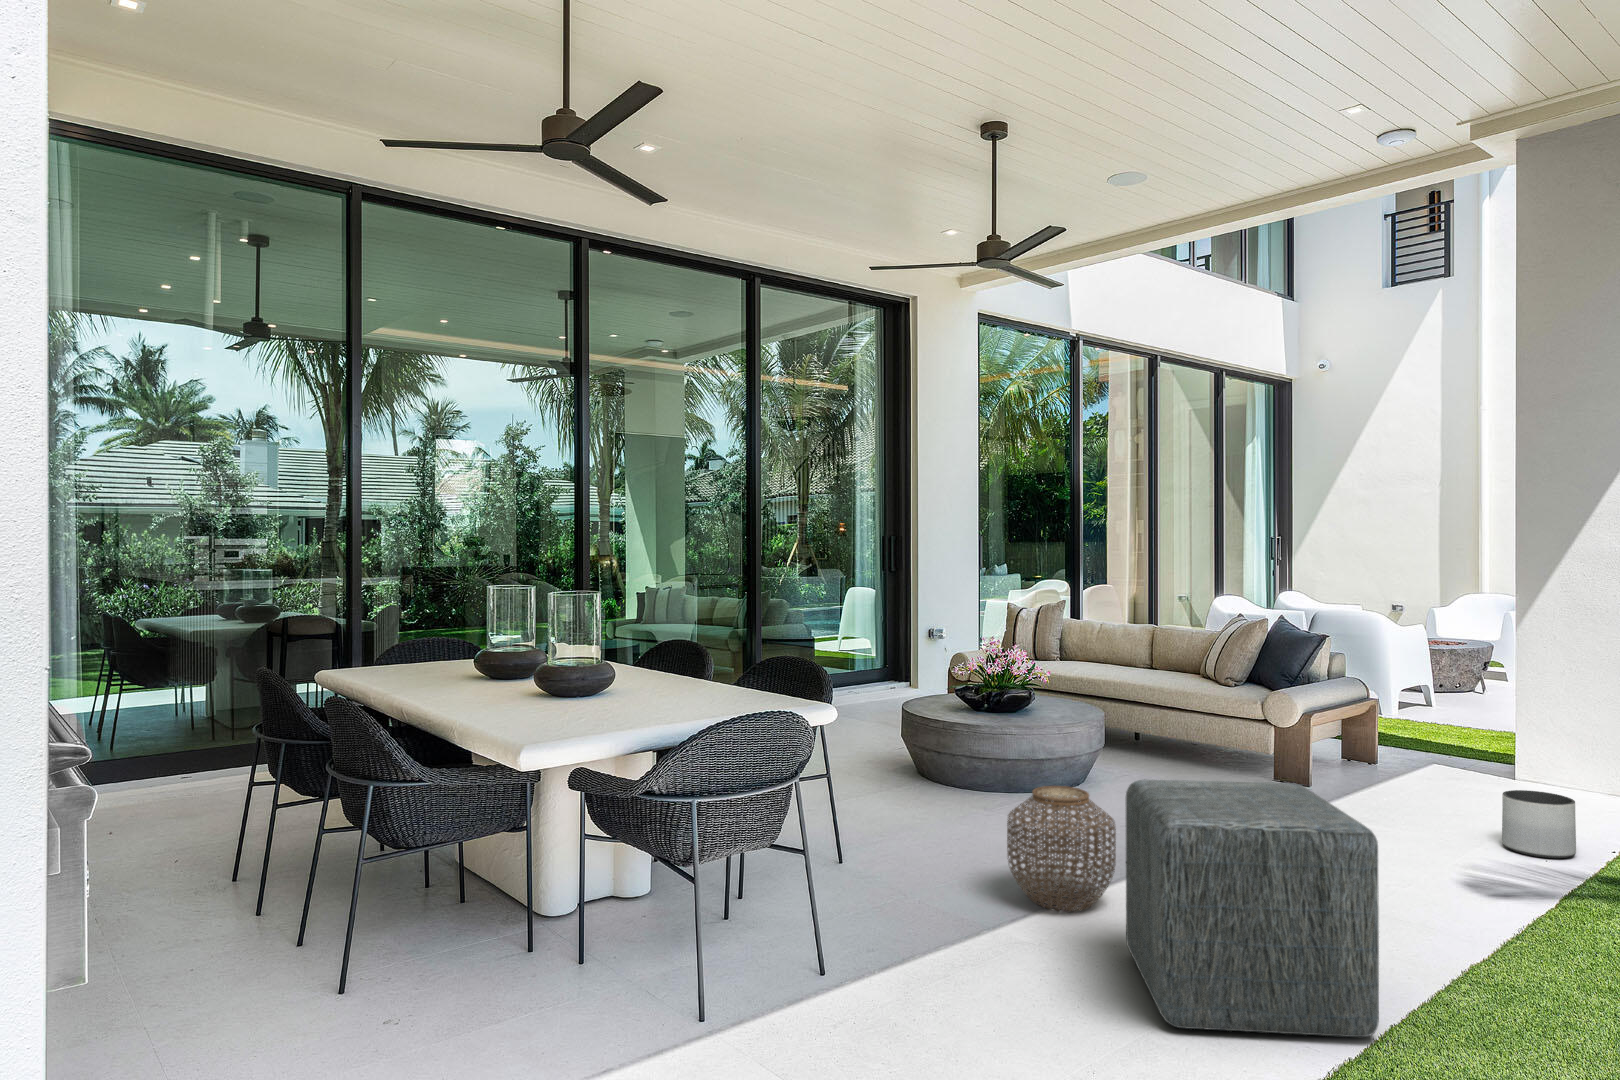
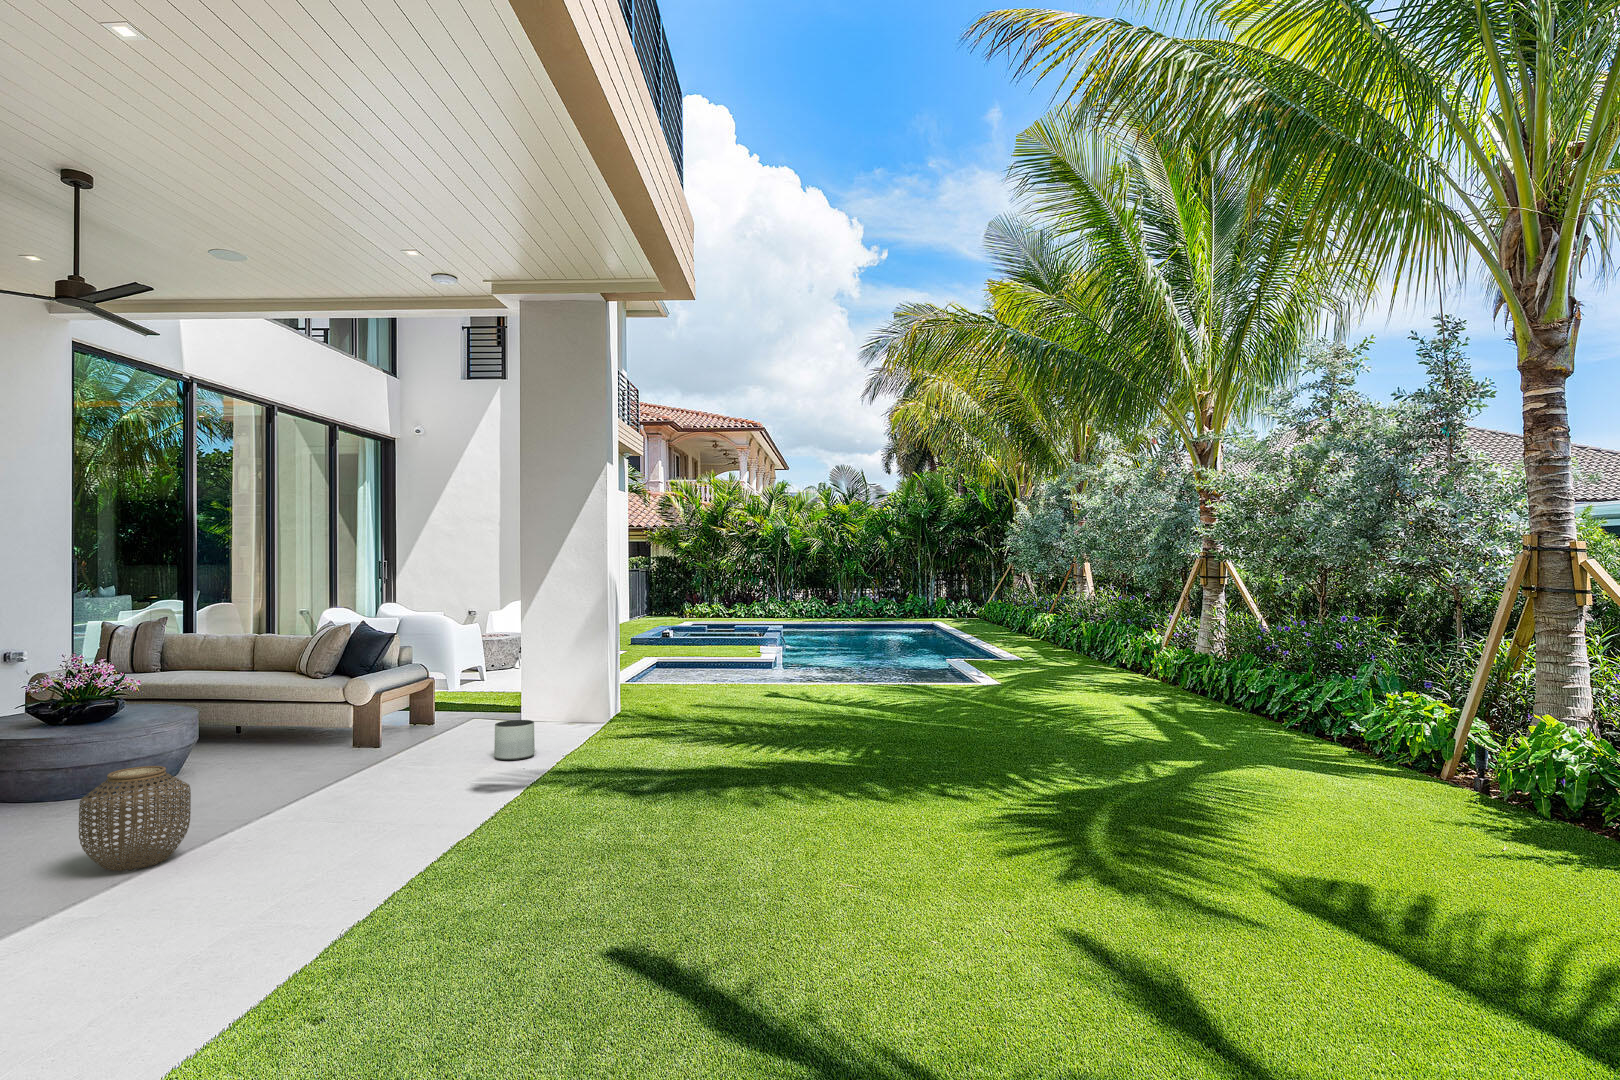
ottoman: present [1126,780,1379,1037] -> none [193,729,378,915]

